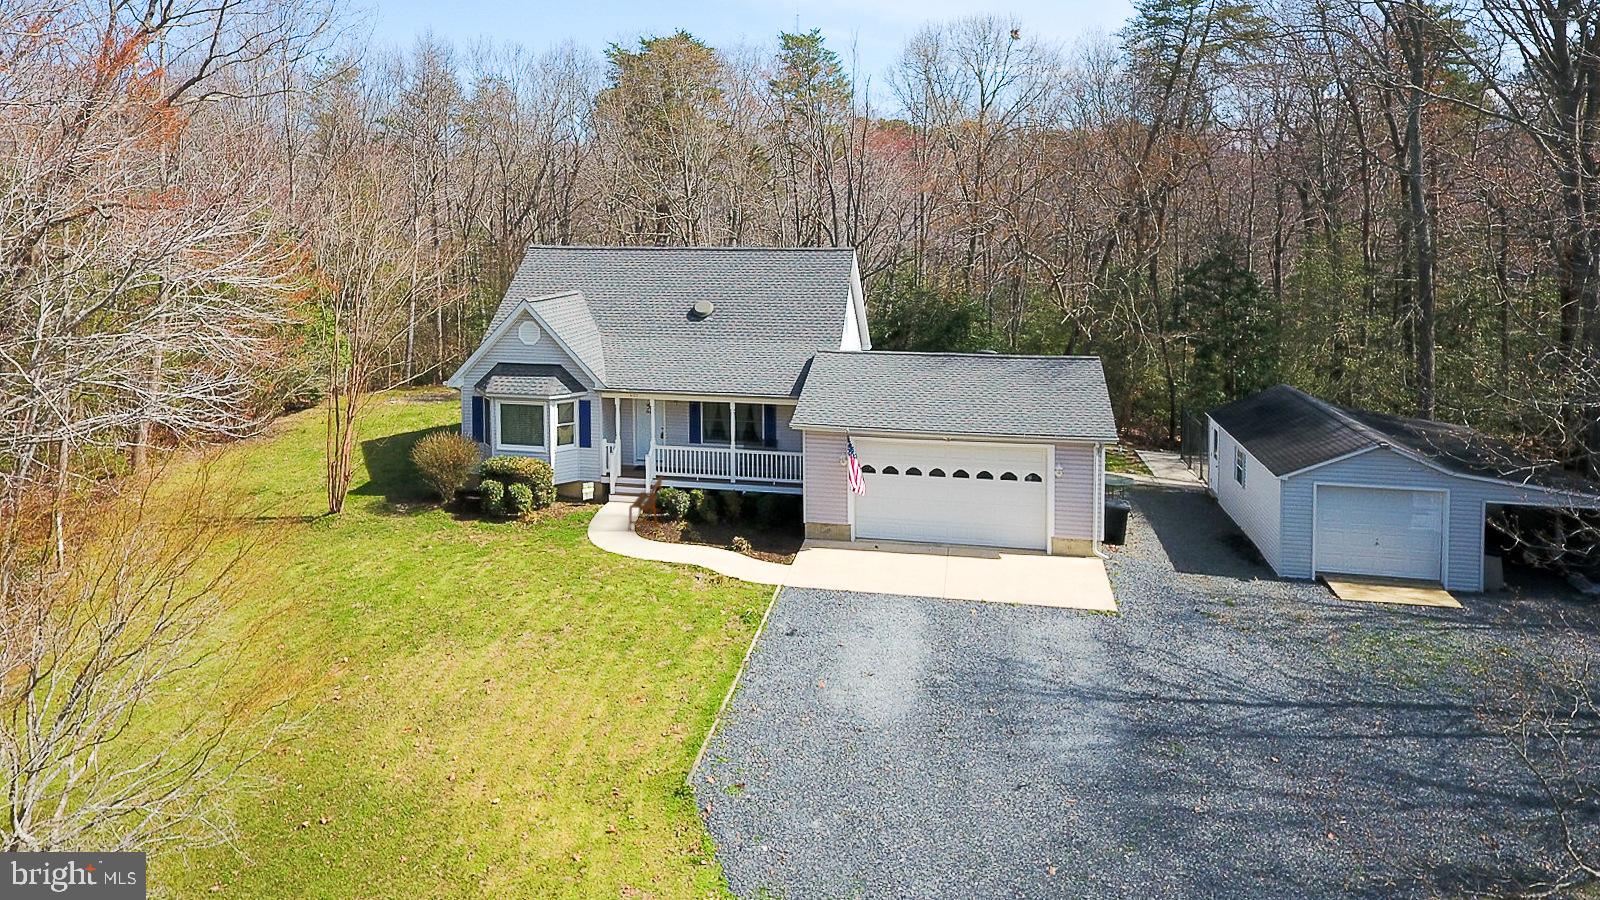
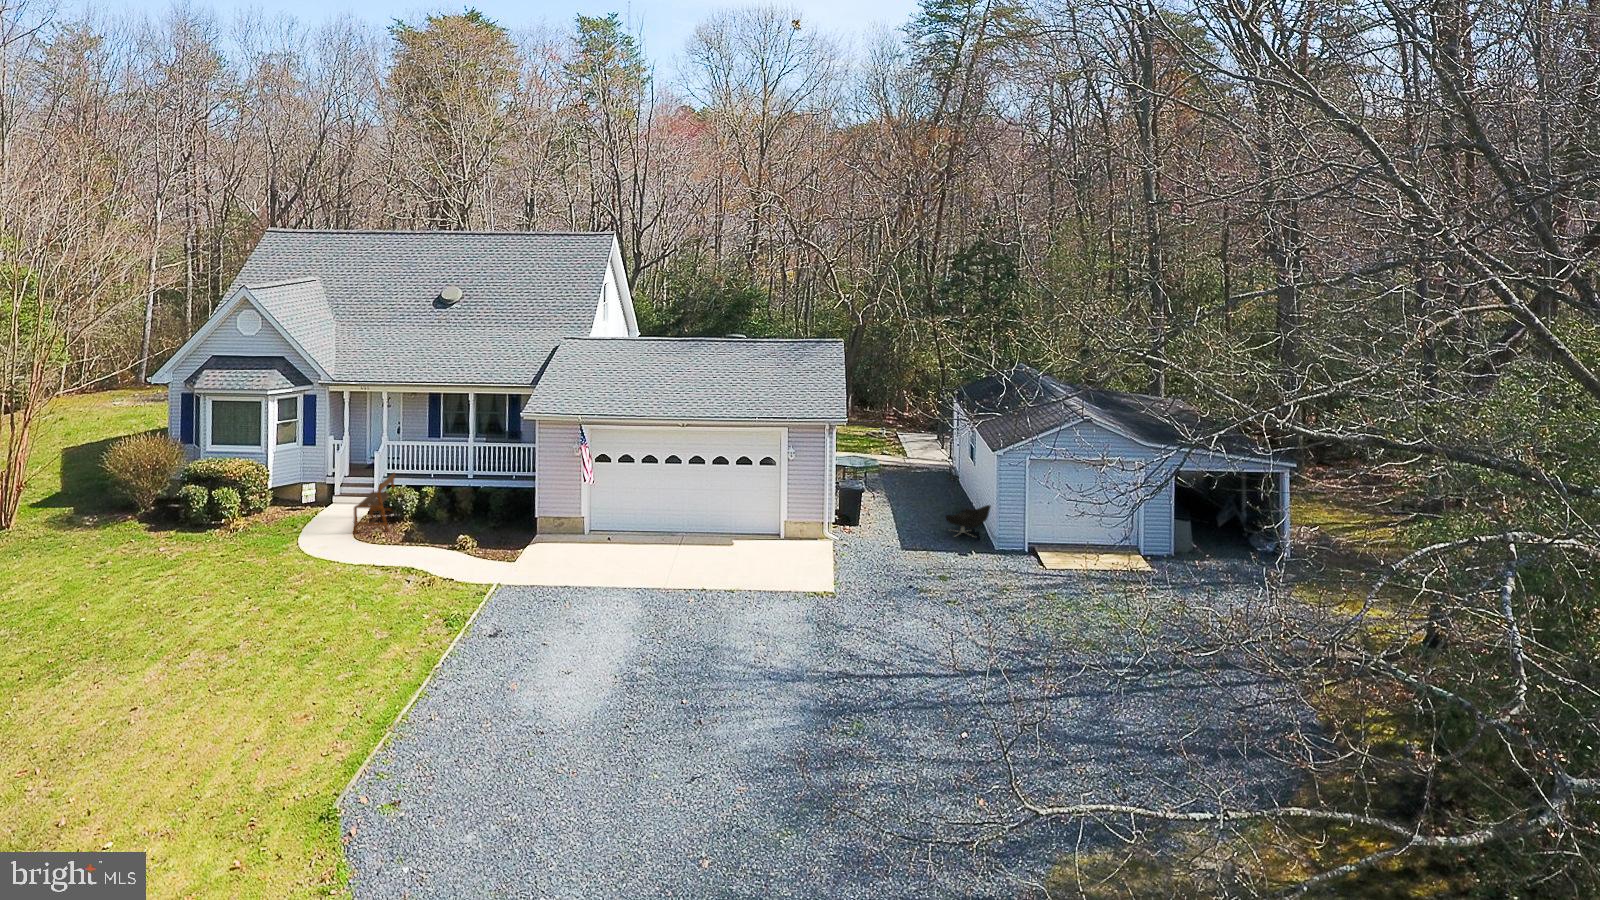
lounge chair: none [1222,529,1275,564] -> present [946,505,990,533]

